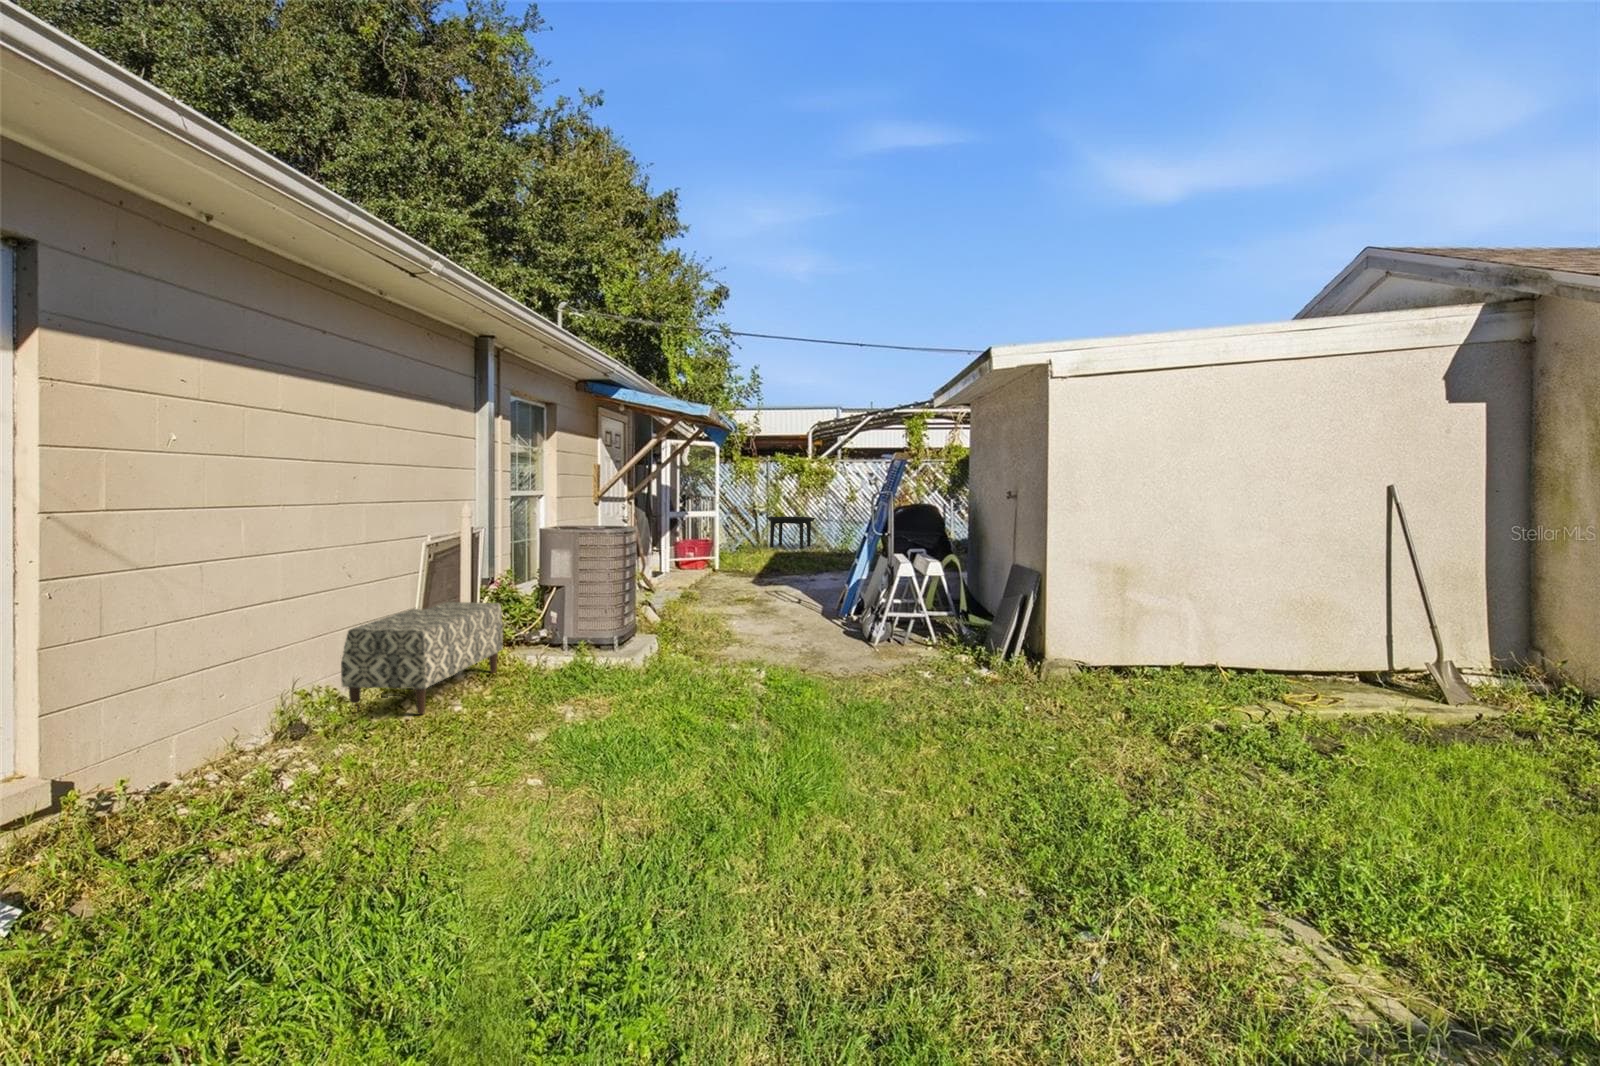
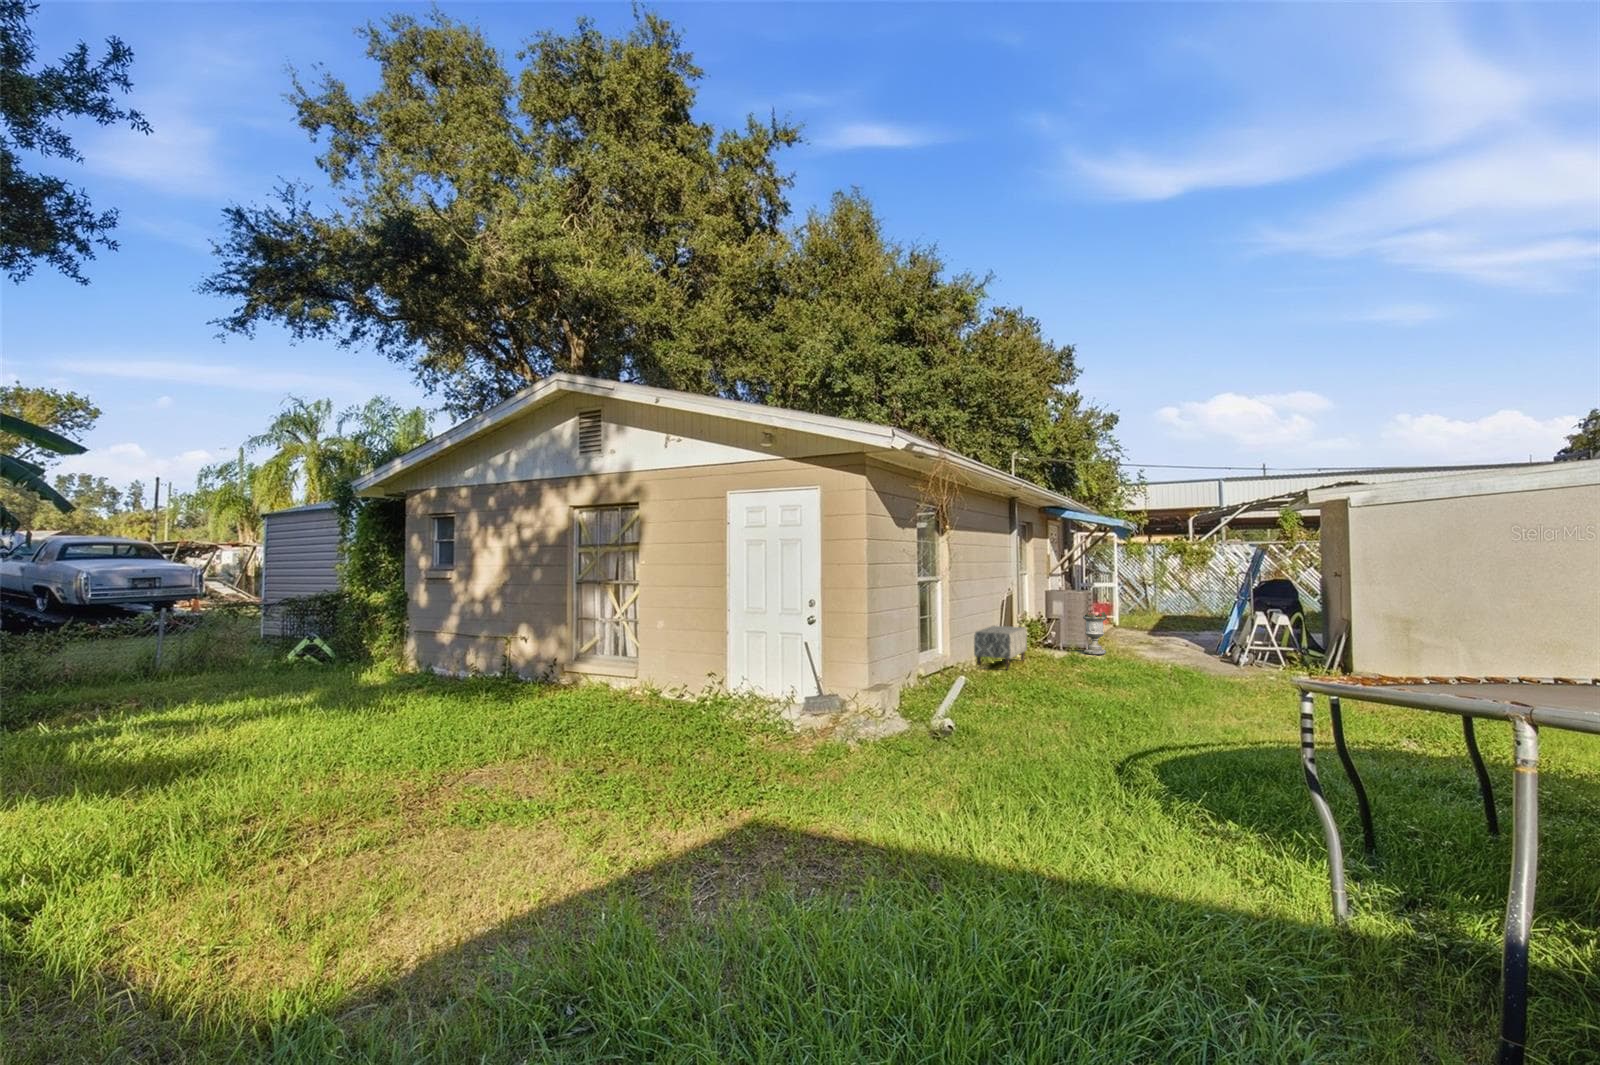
round table: present [767,517,815,548] -> none [1154,588,1199,613]
planter: none [631,562,673,640] -> present [1083,612,1107,655]

